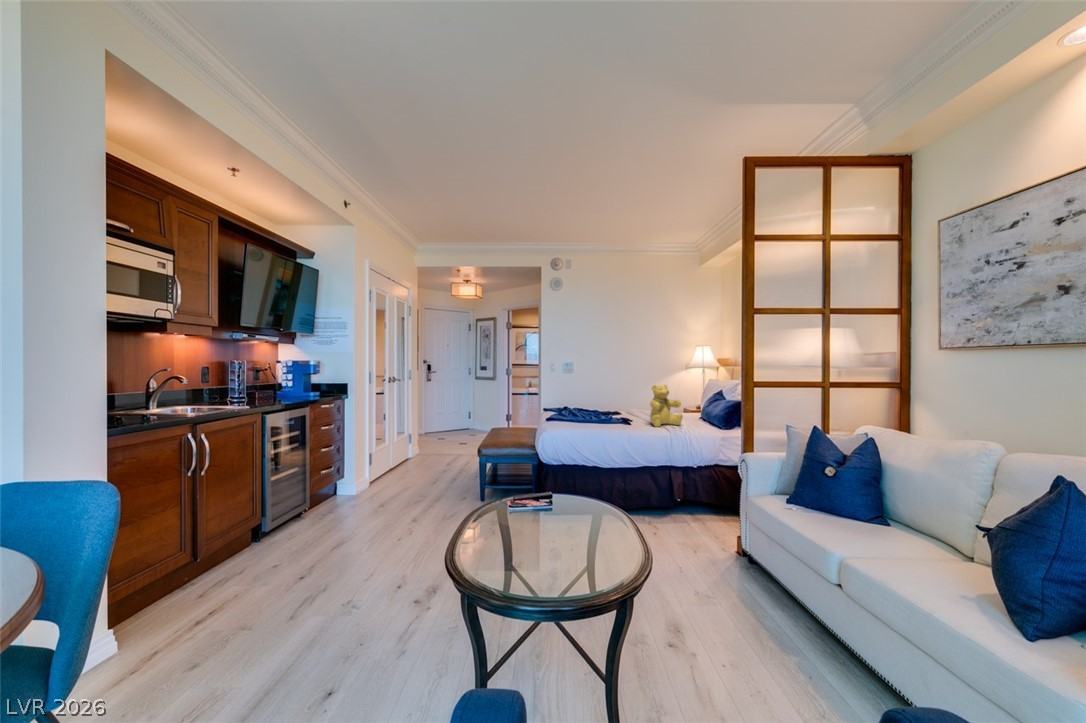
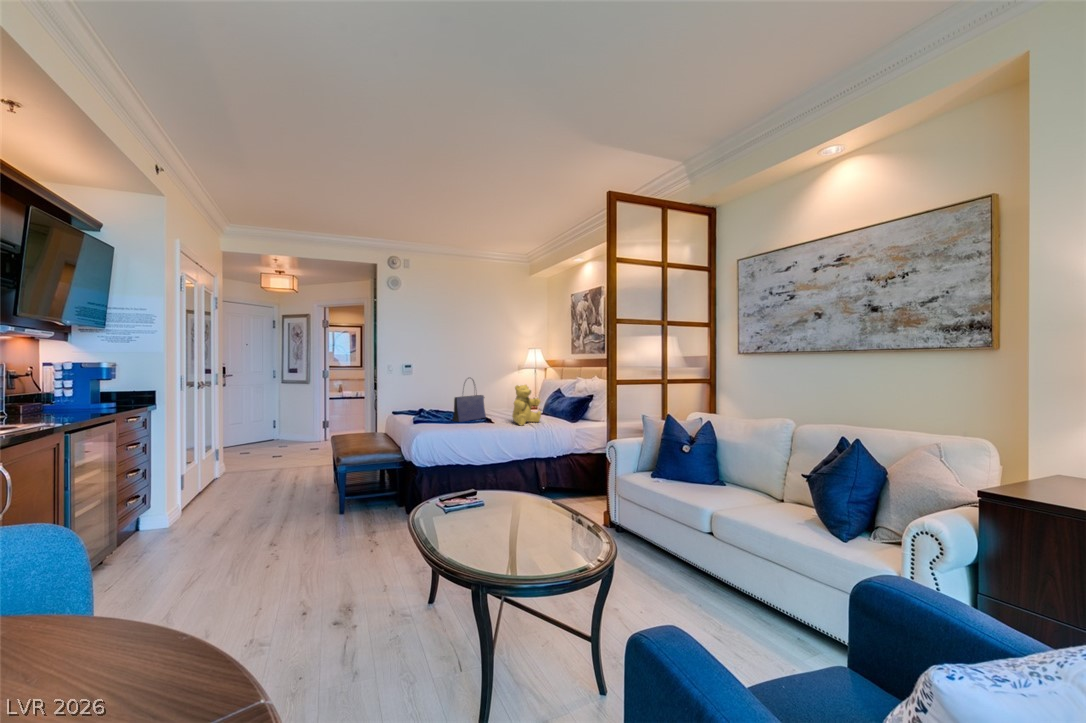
tote bag: none [593,377,629,419] -> present [453,378,486,422]

